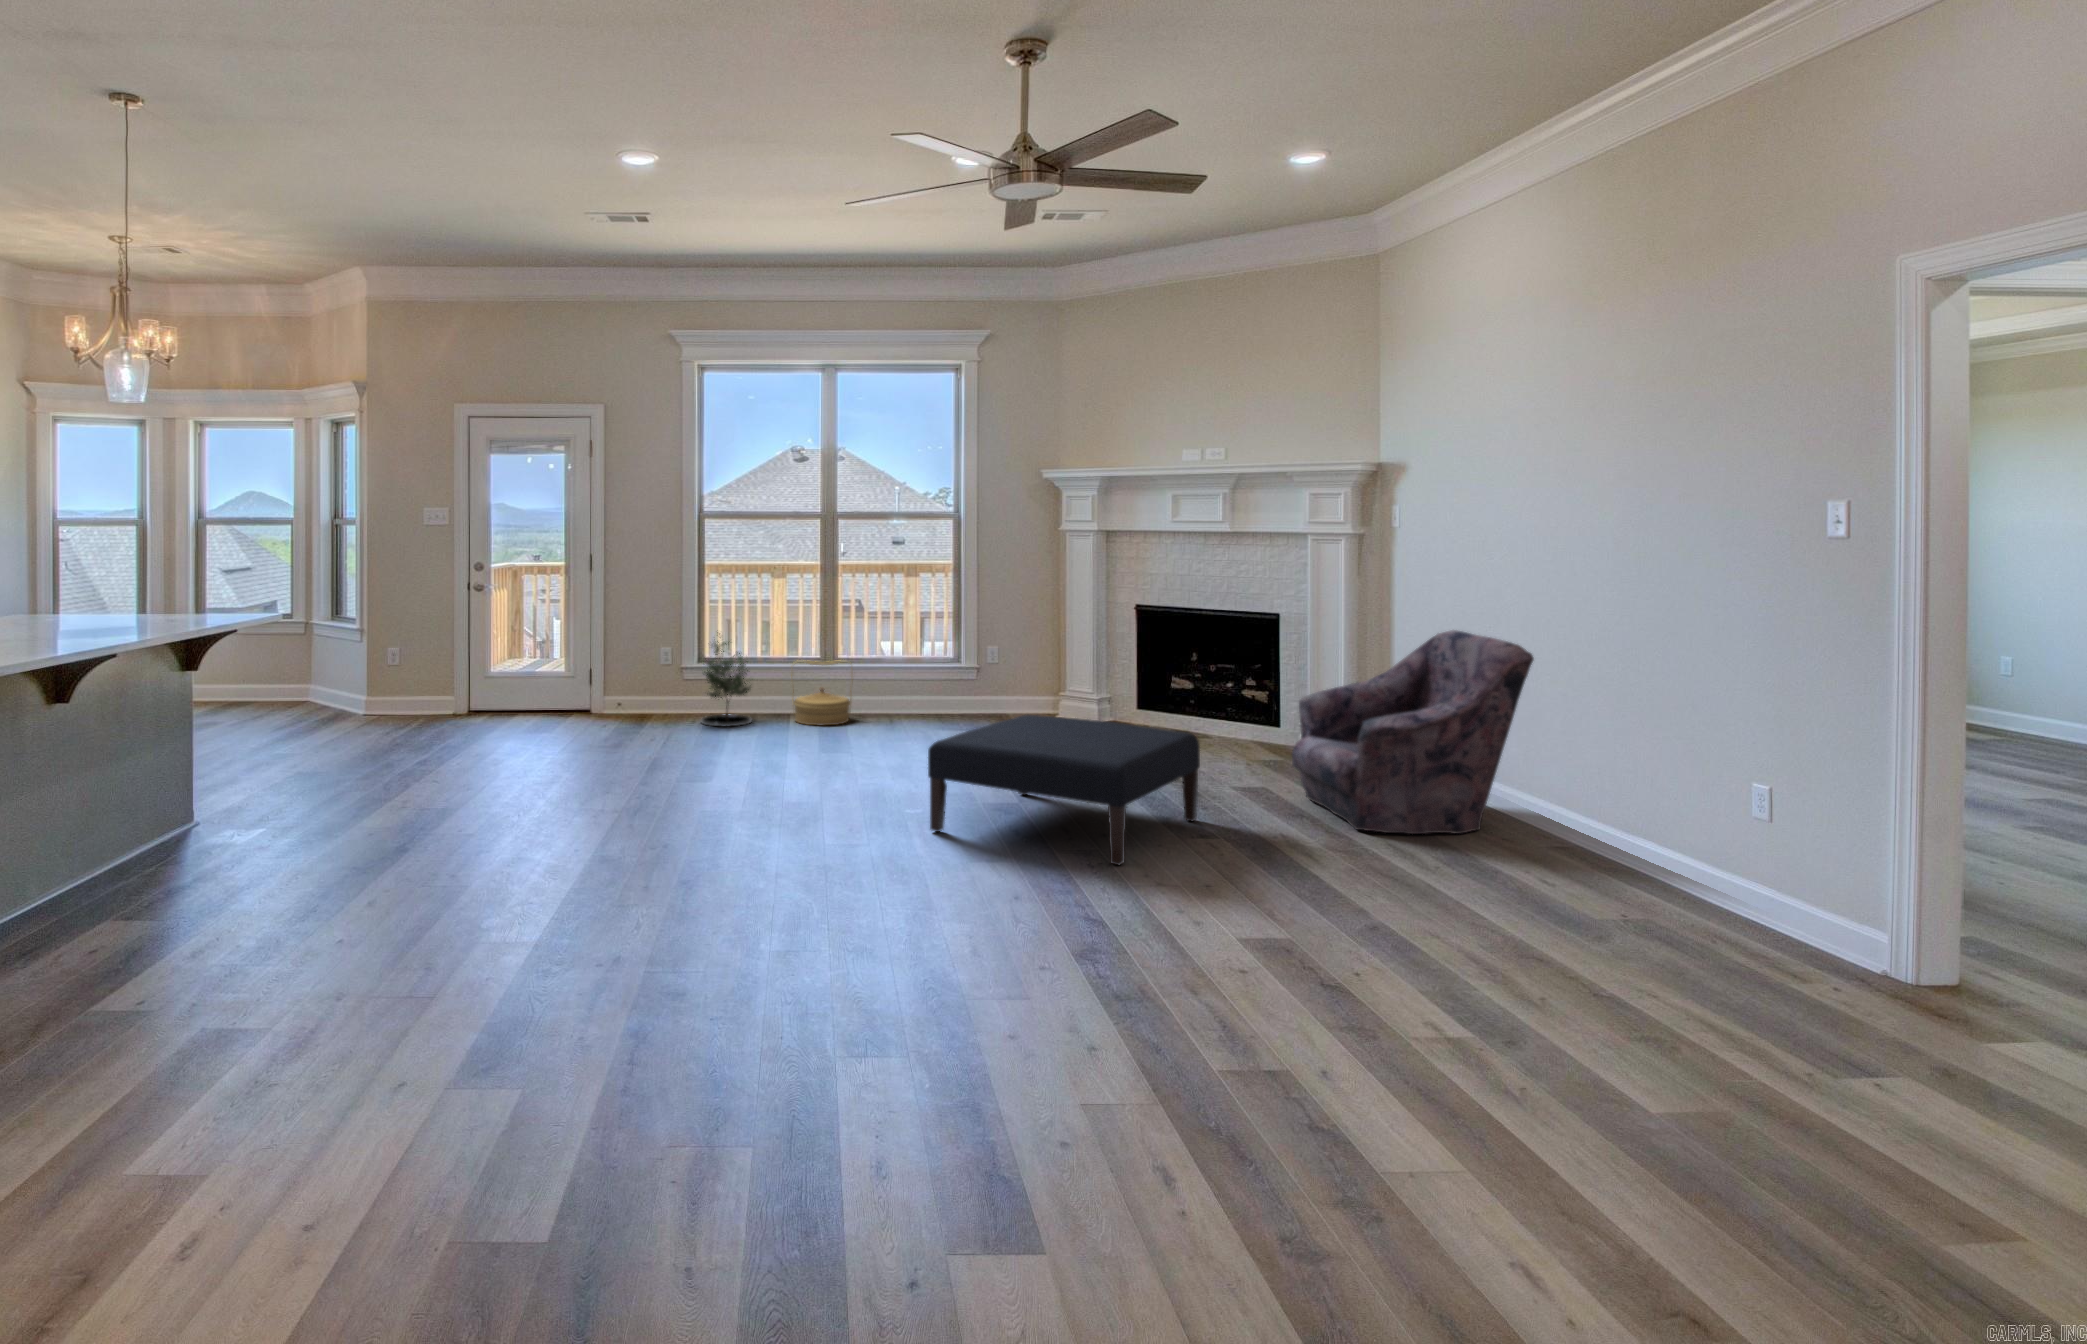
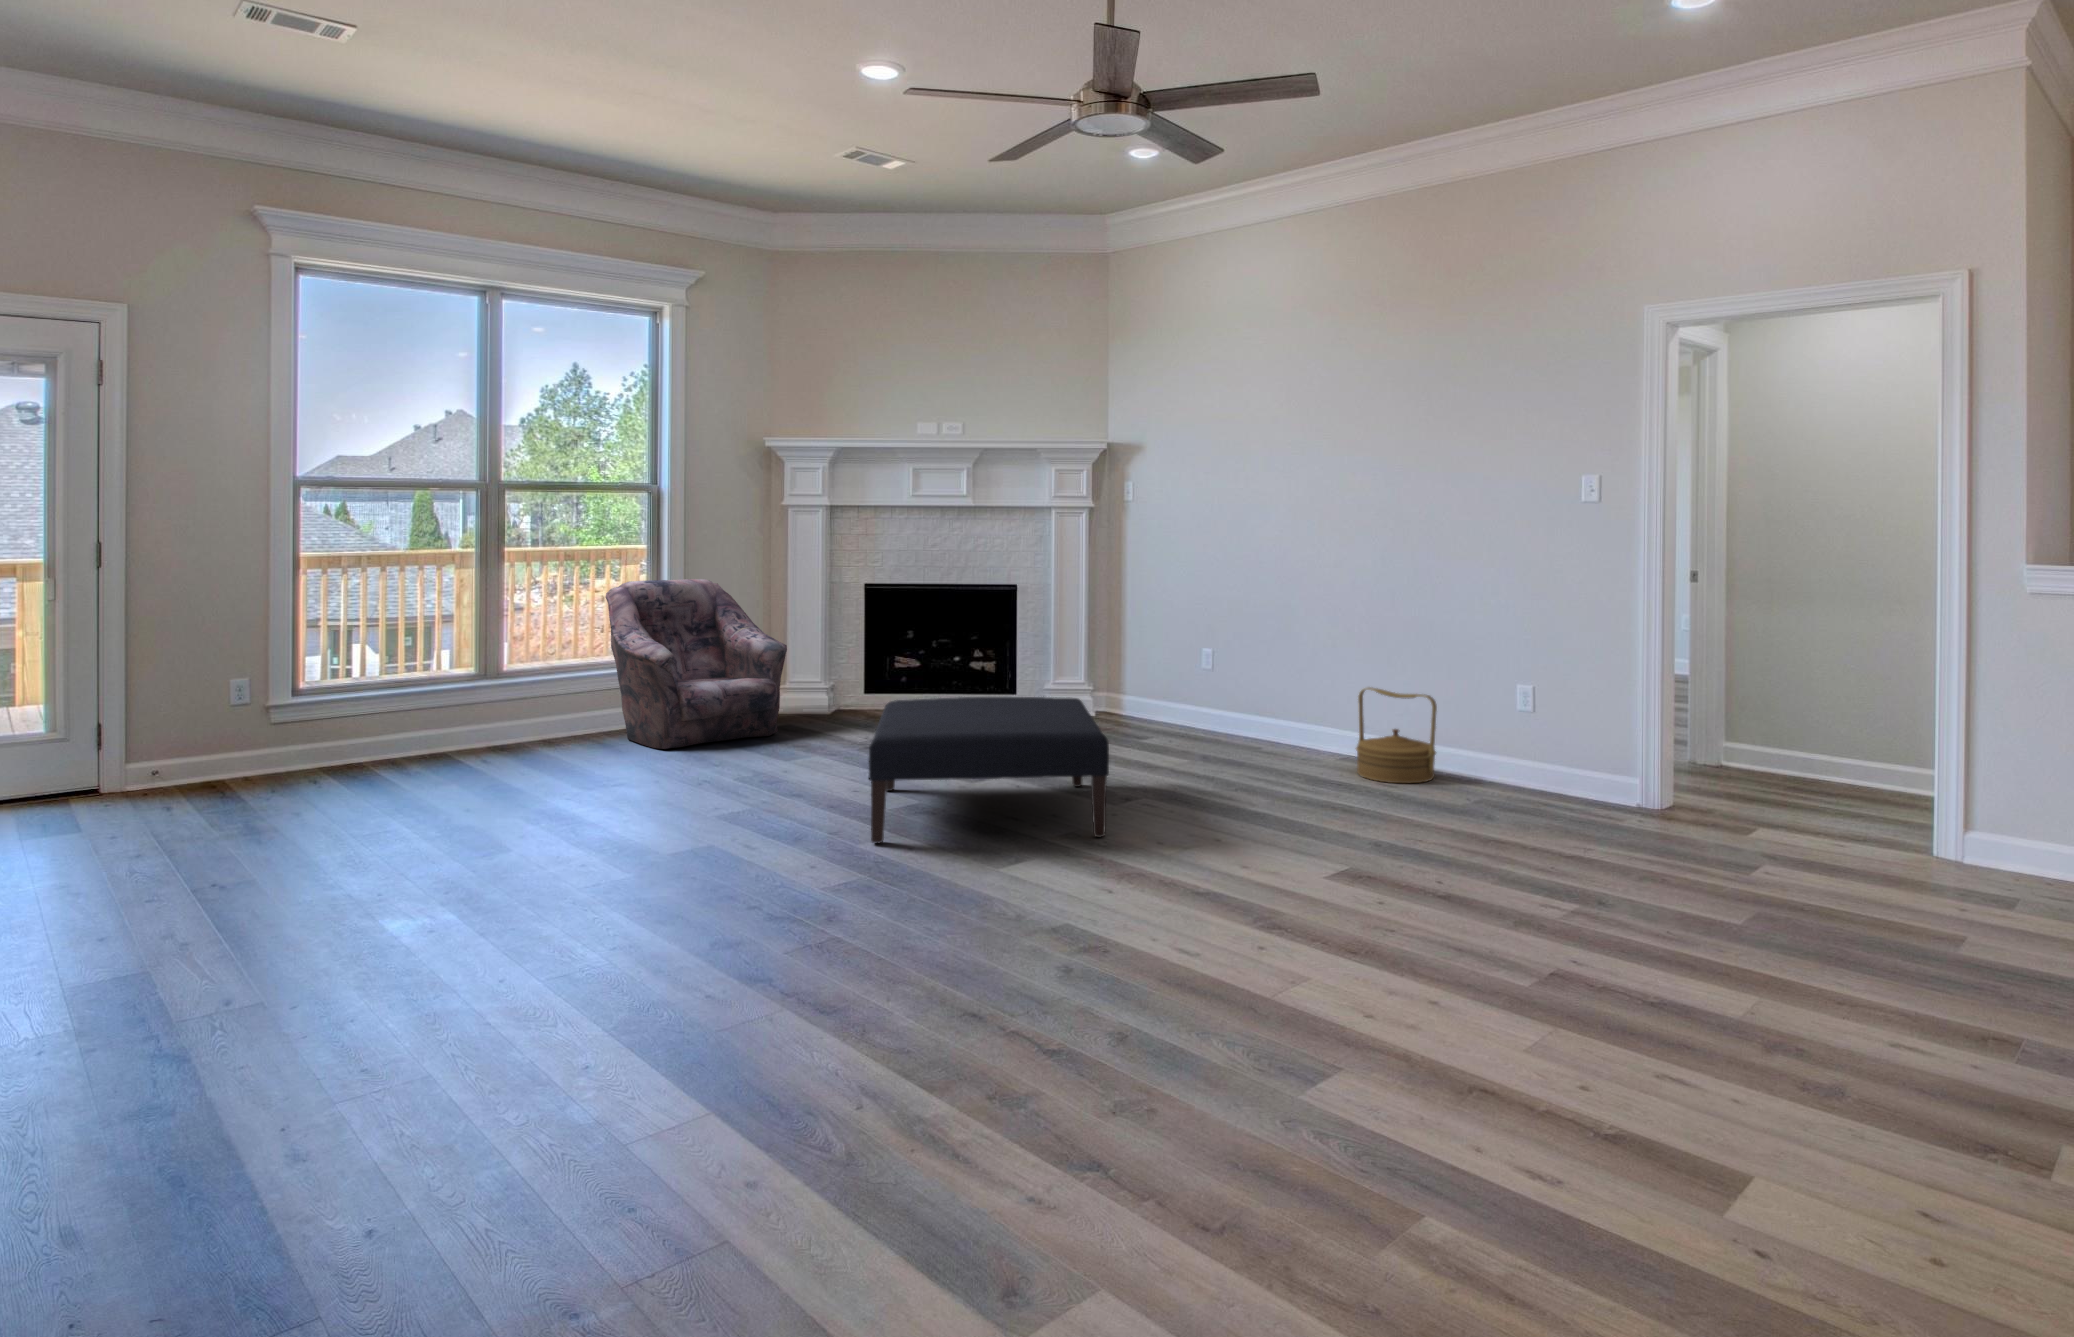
armchair: present [1292,630,1534,834] -> present [606,579,787,749]
potted tree: present [701,632,752,726] -> none [313,642,403,778]
woven basket: present [791,660,851,725] -> present [1356,687,1437,783]

